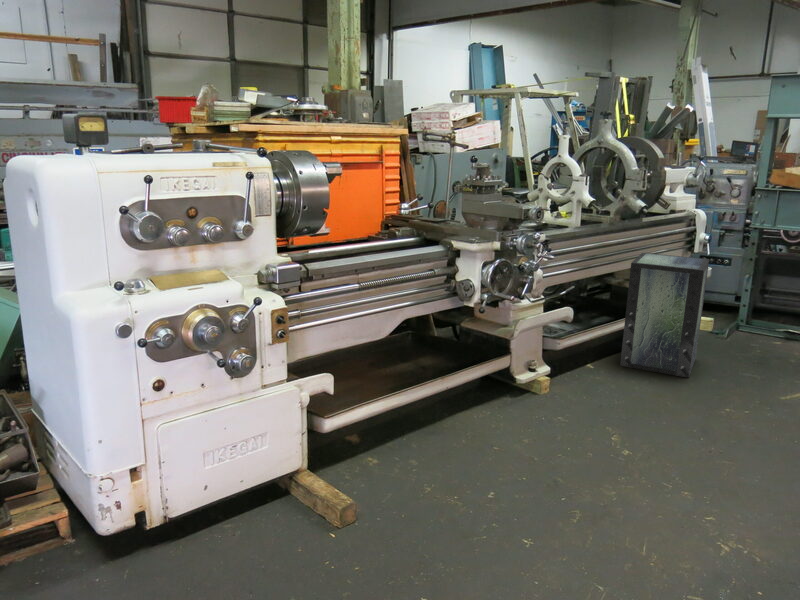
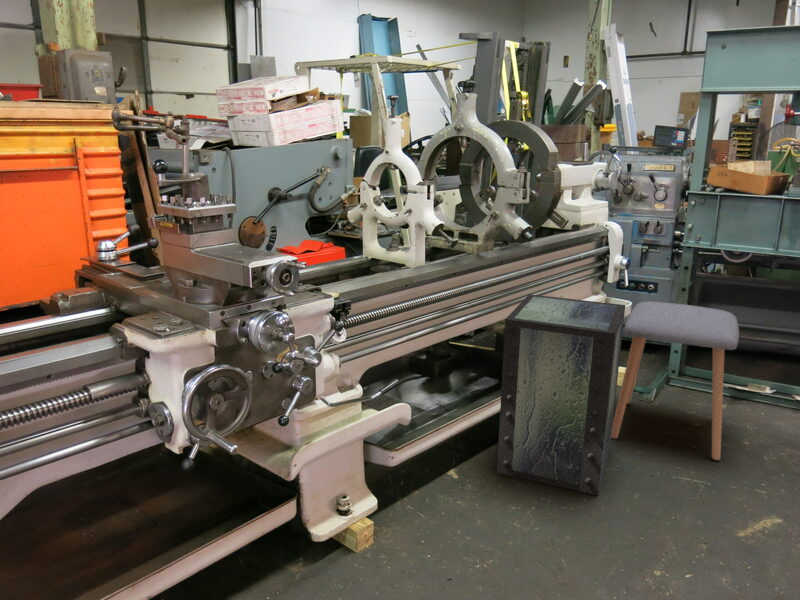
stool: none [695,263,788,368] -> present [611,301,739,462]

